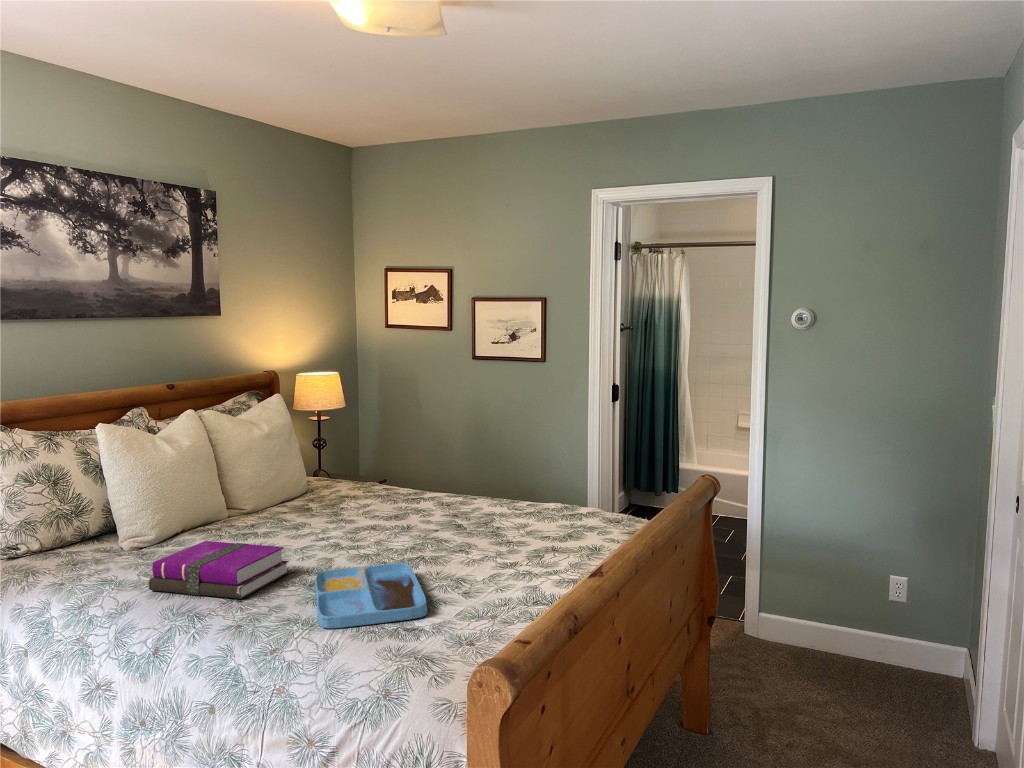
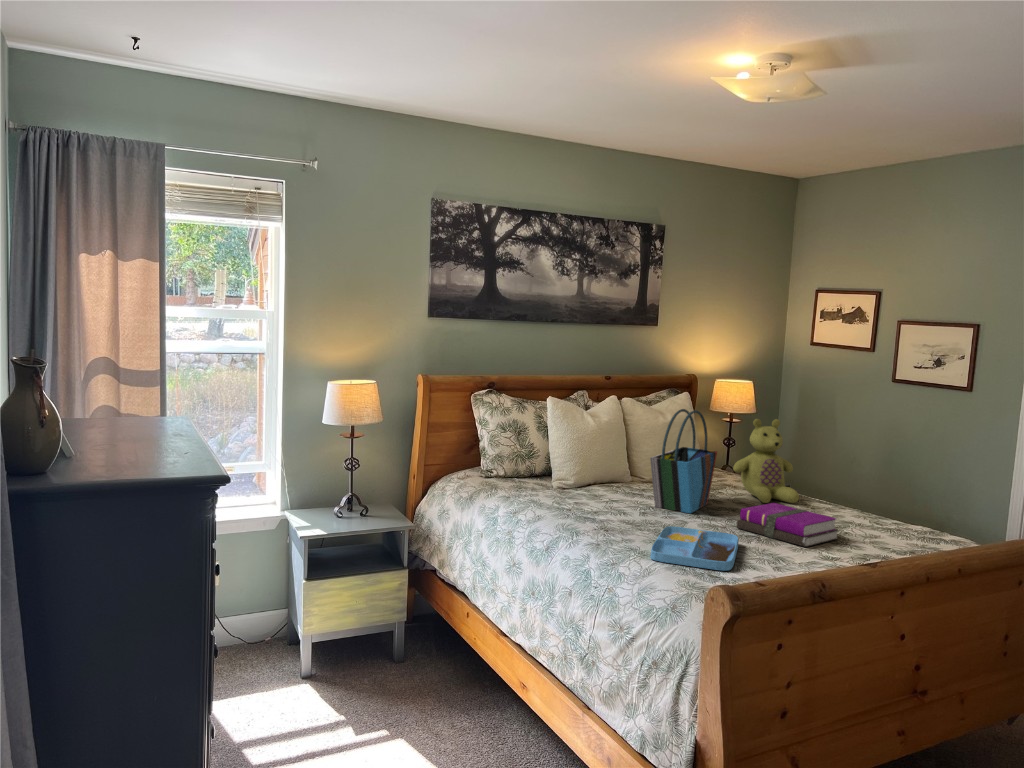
stuffed bear: none [356,411,433,511] -> present [733,419,799,503]
tote bag: none [268,414,341,547] -> present [650,409,717,513]
notebook: present [149,541,289,599] -> present [736,503,839,547]

